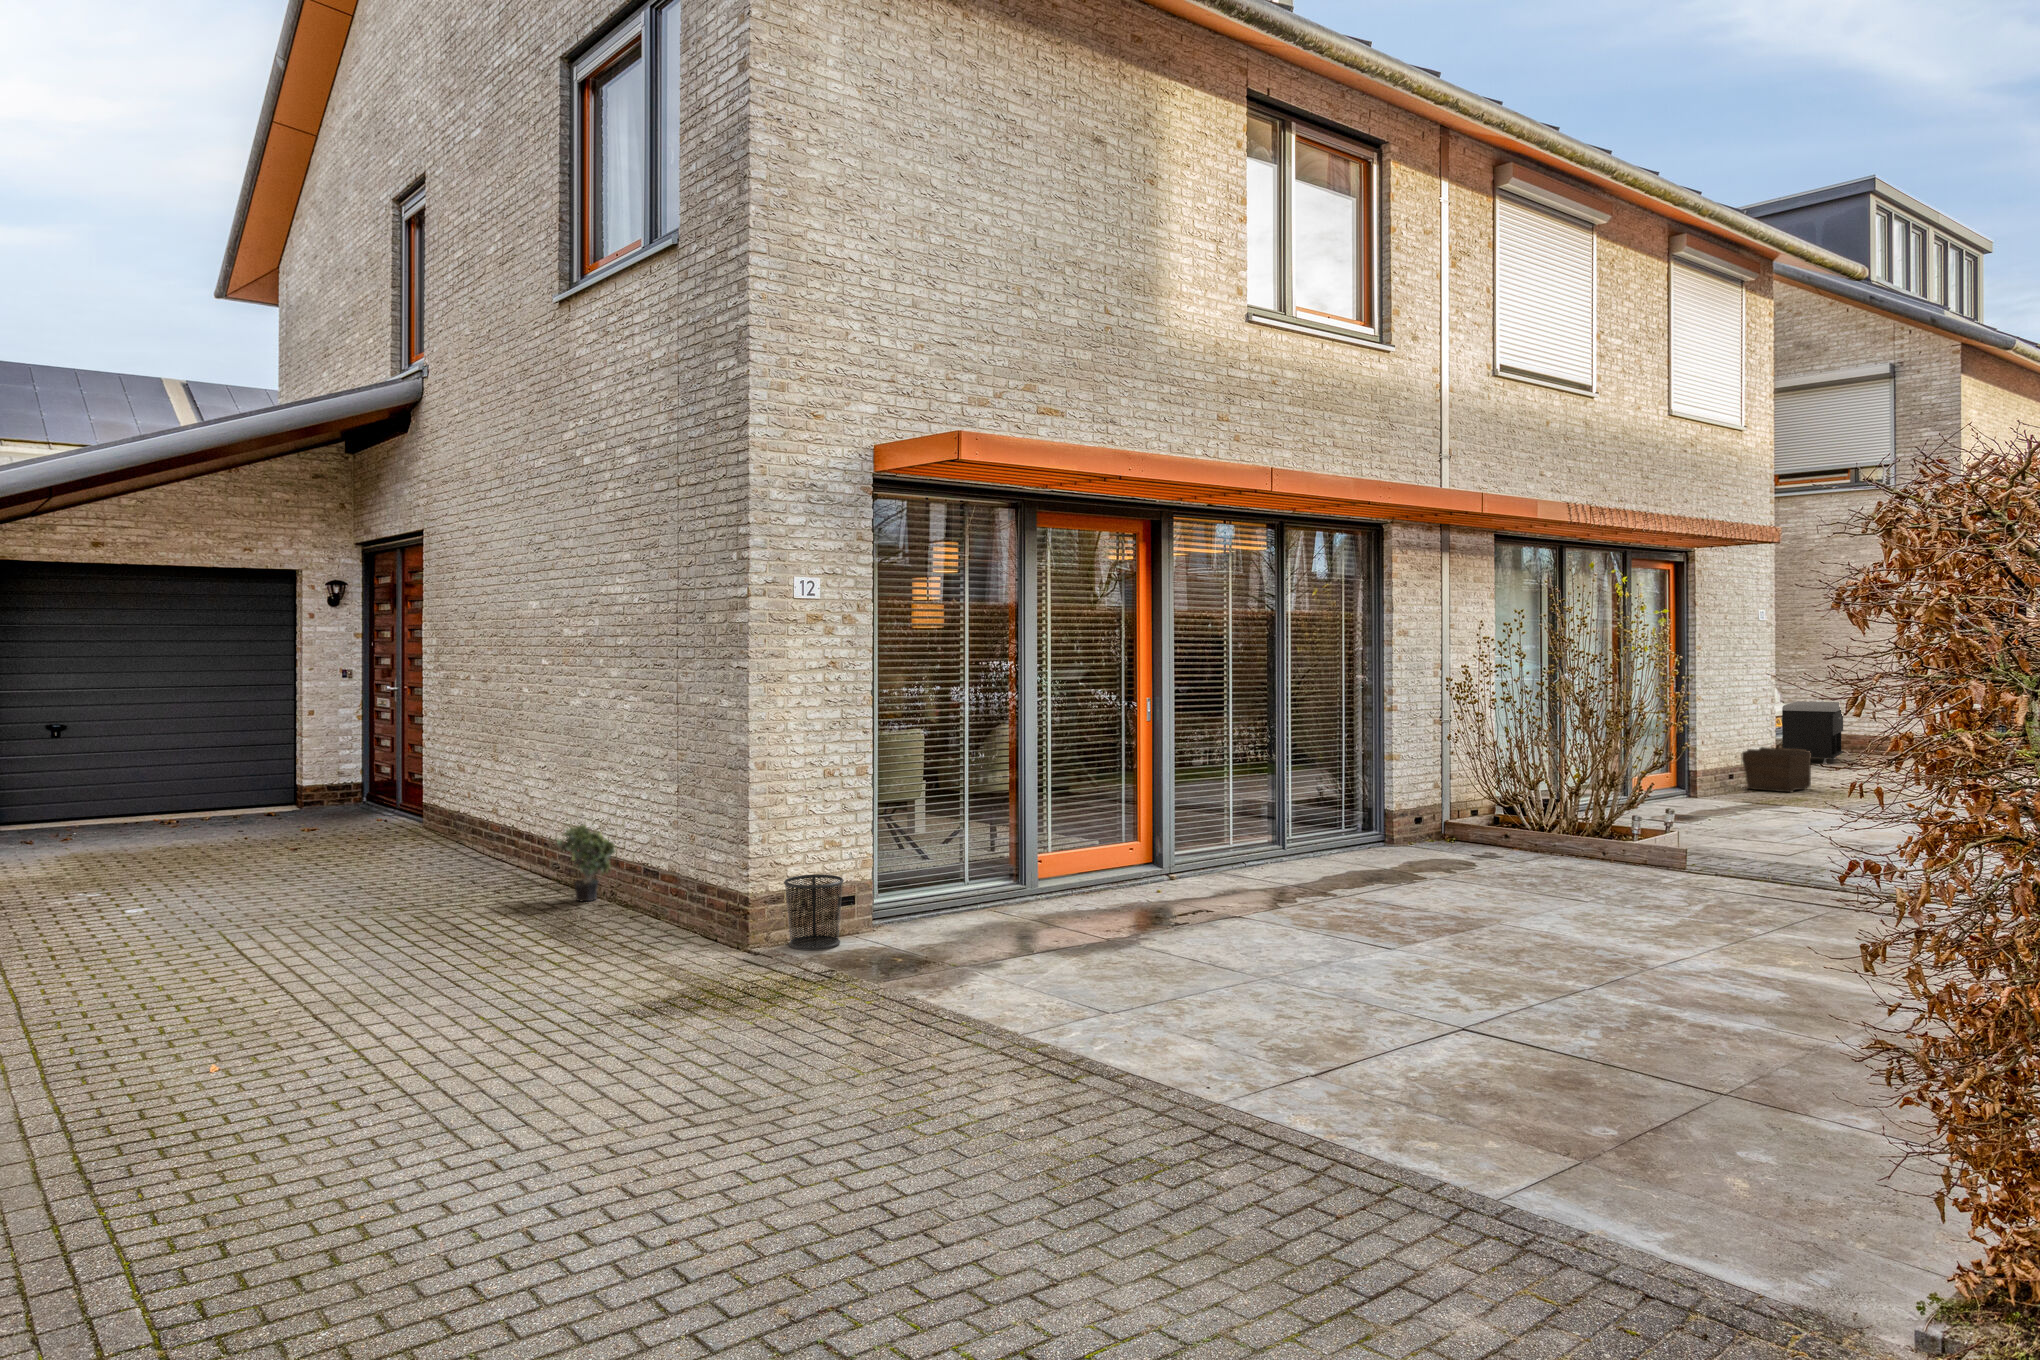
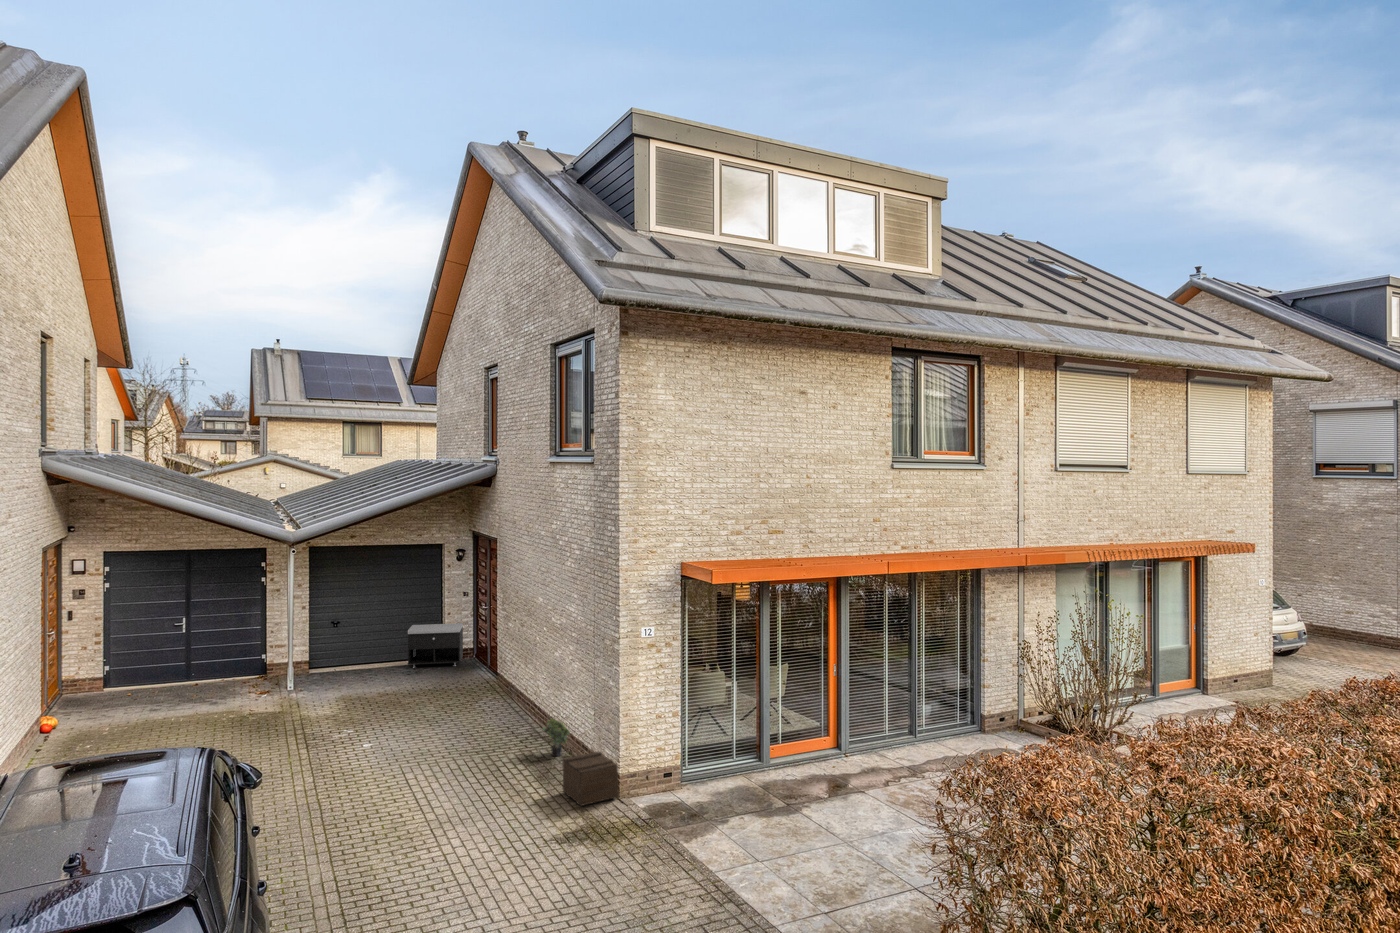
storage bench: present [1782,701,1843,764] -> present [408,623,463,668]
wooden crate: present [1742,747,1811,792] -> present [563,752,618,806]
waste bin: present [784,874,844,950] -> none [634,766,661,805]

